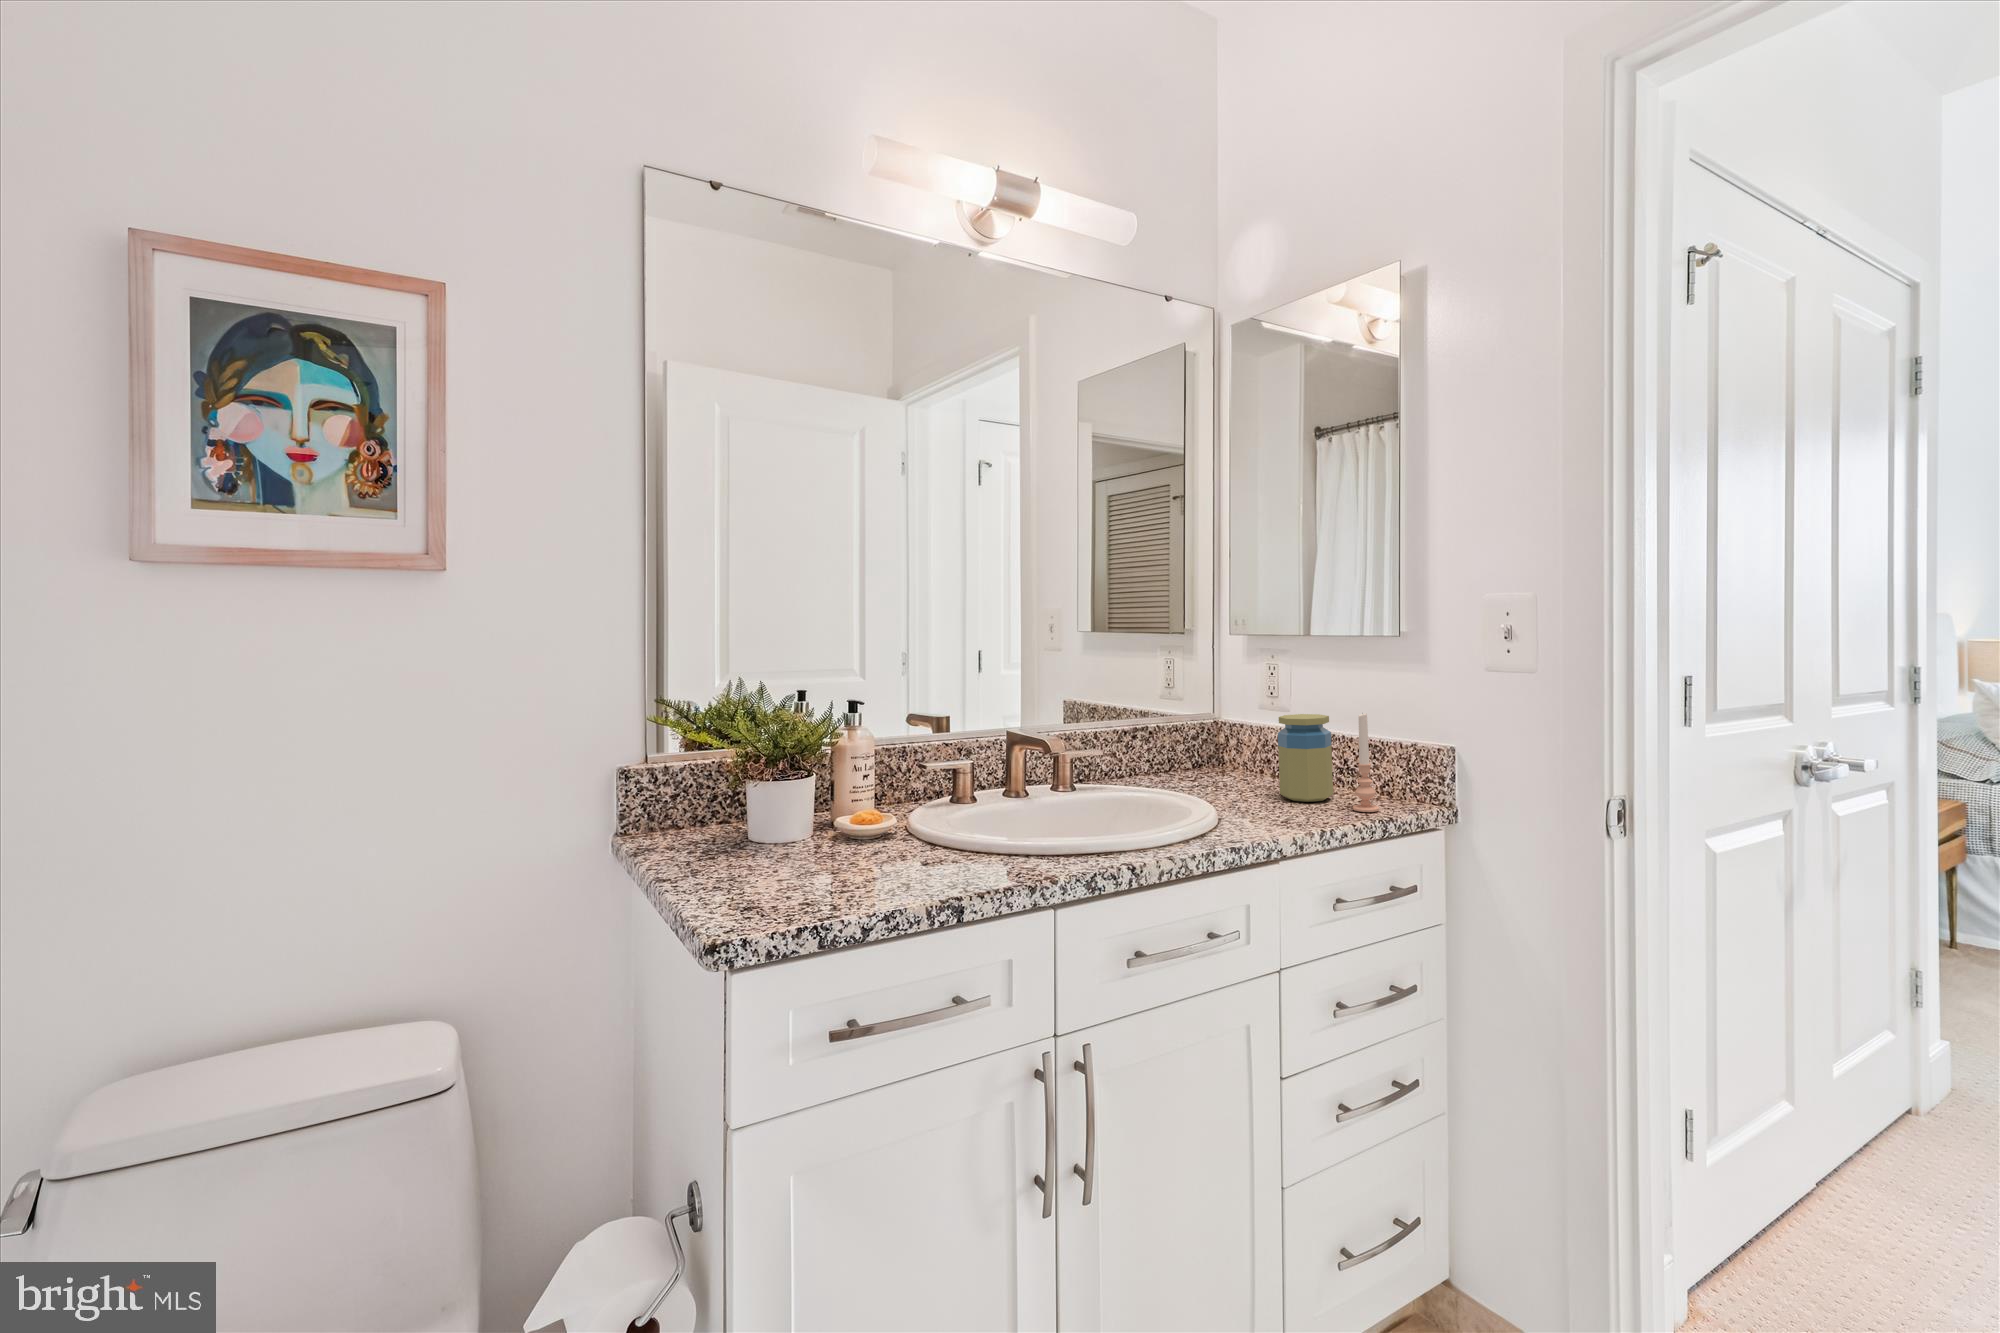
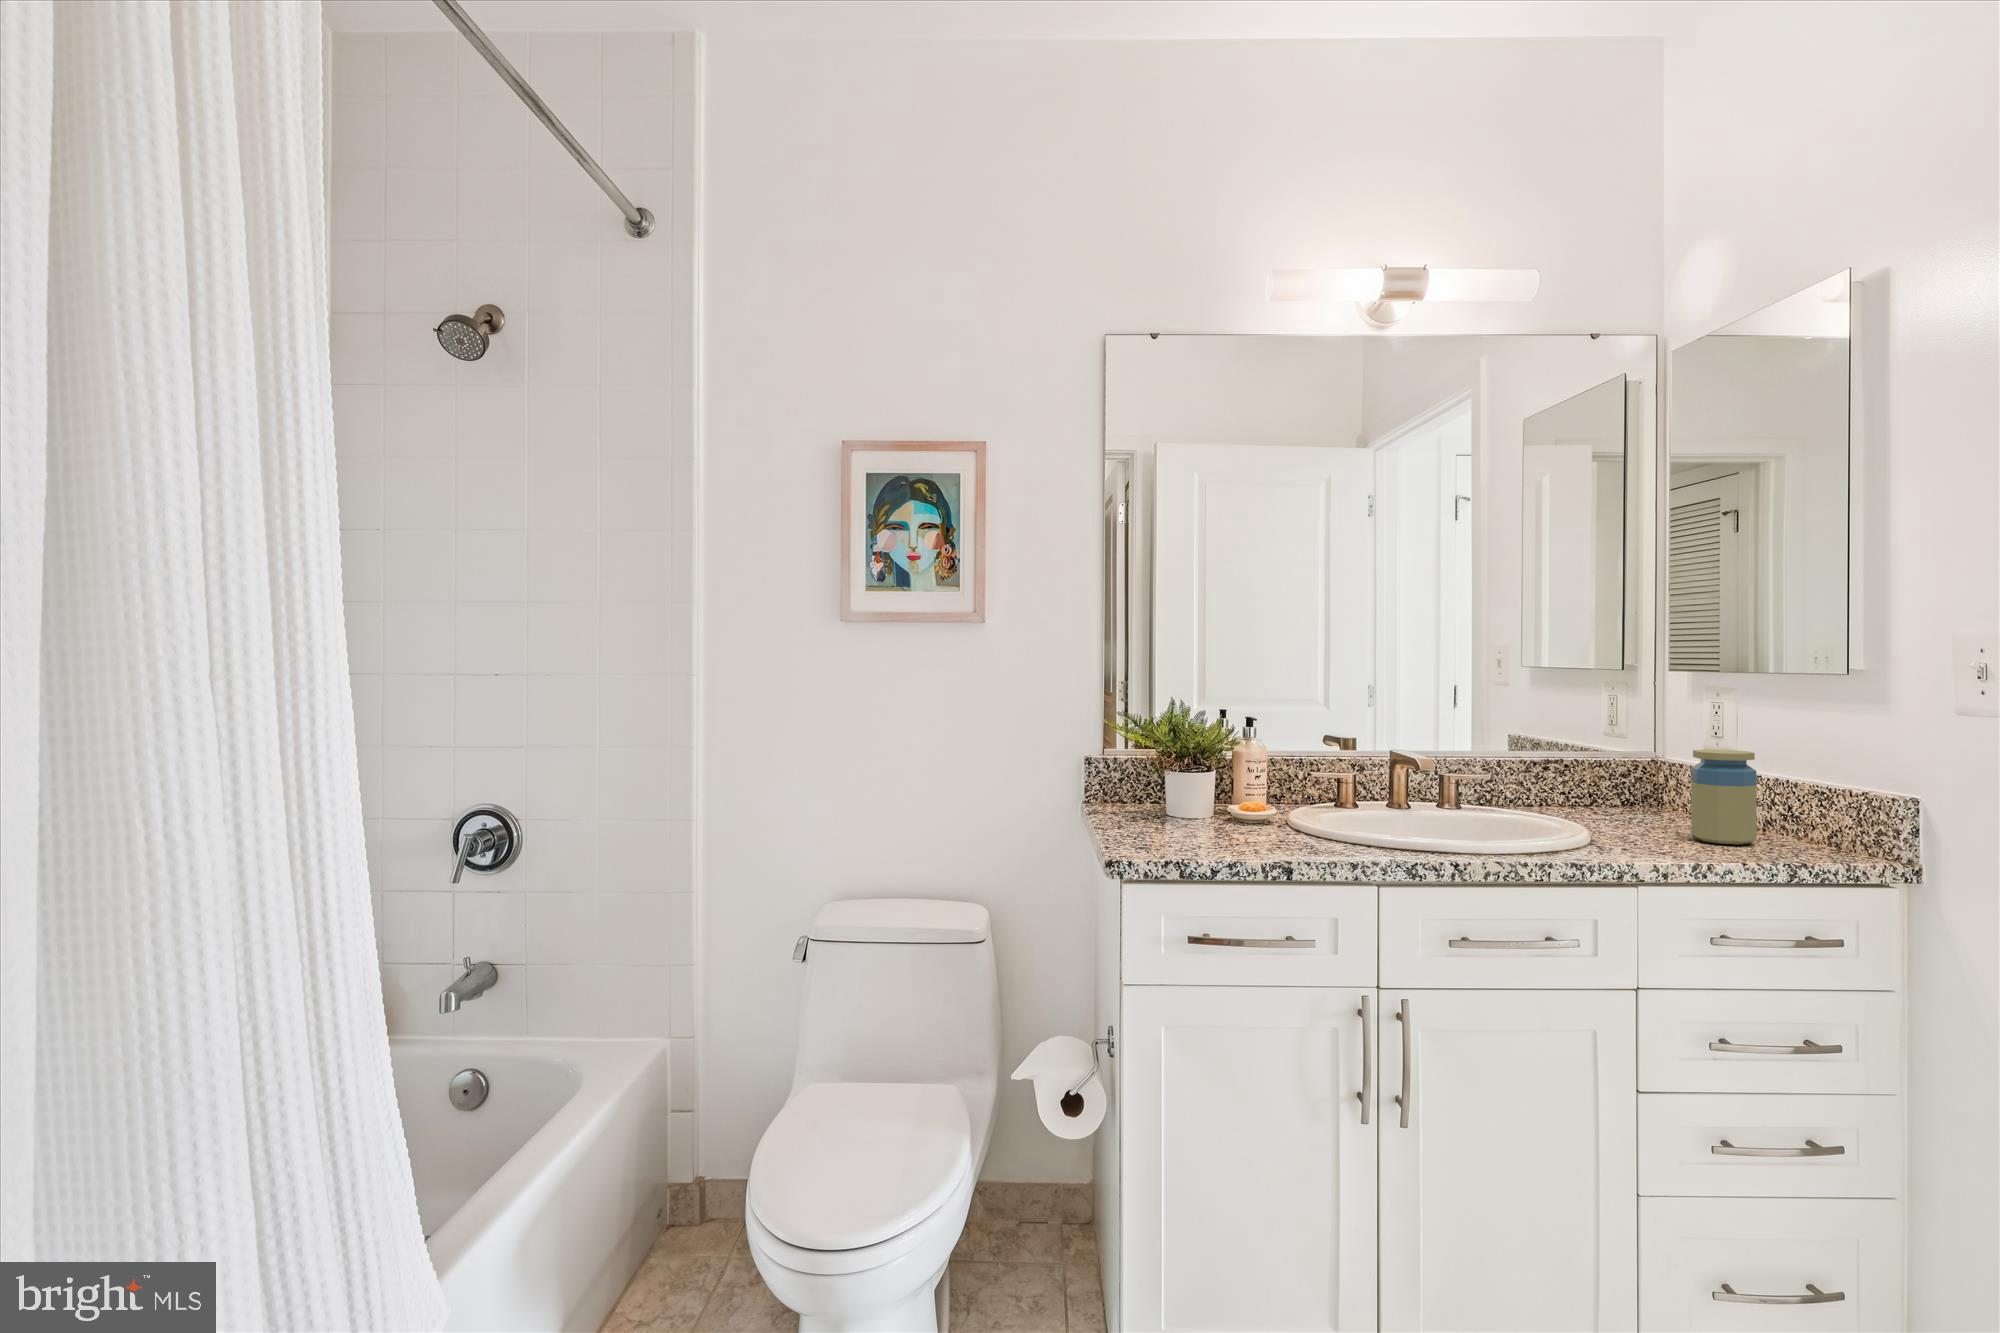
candle: present [1353,713,1379,812] -> none [1764,749,1797,857]

